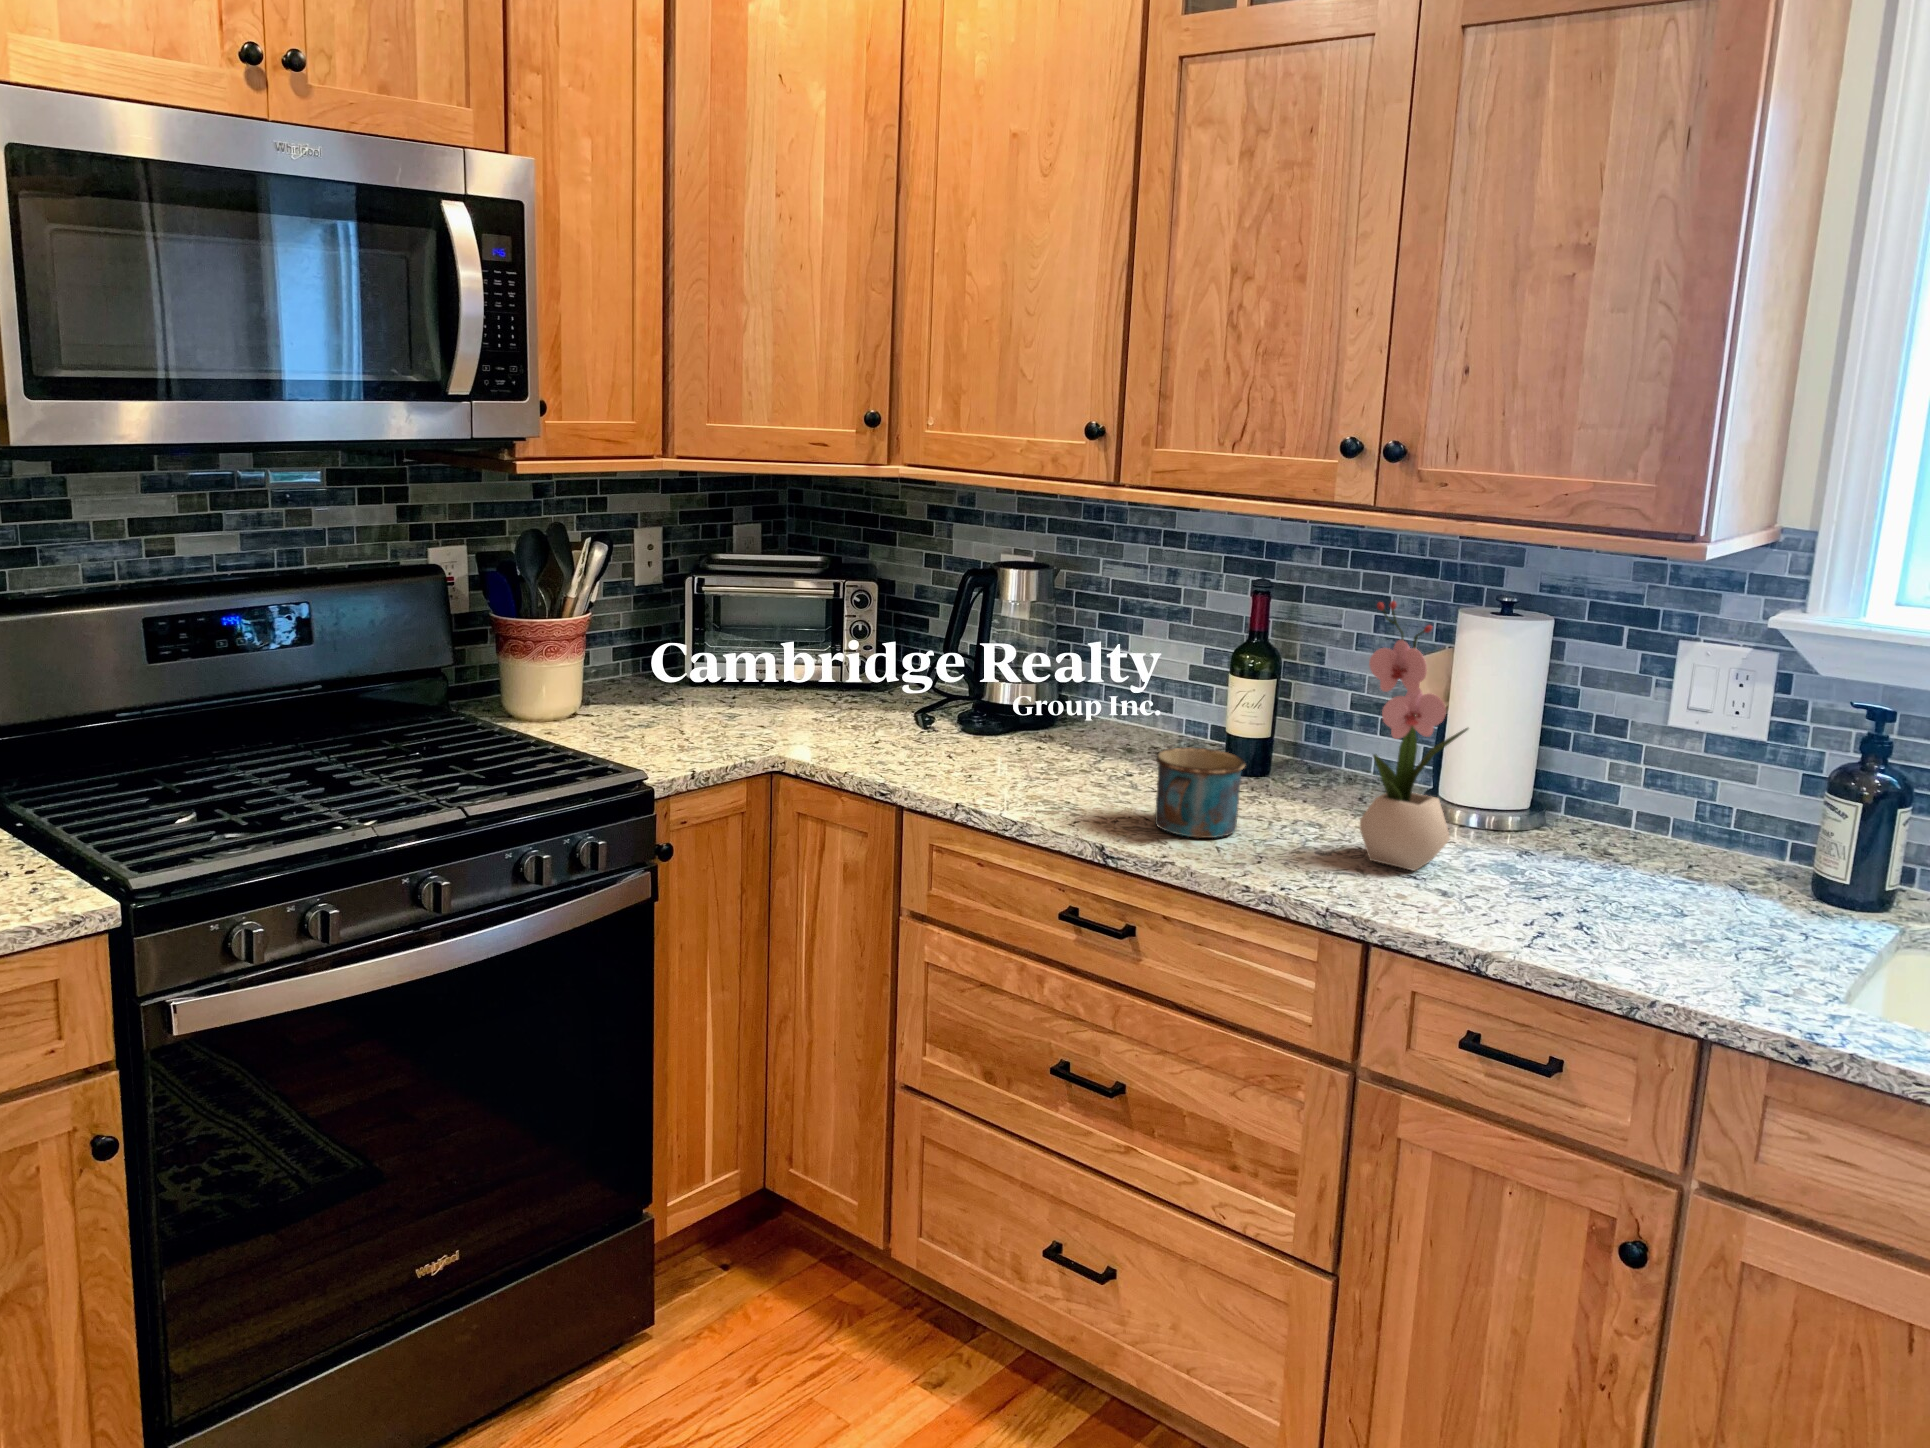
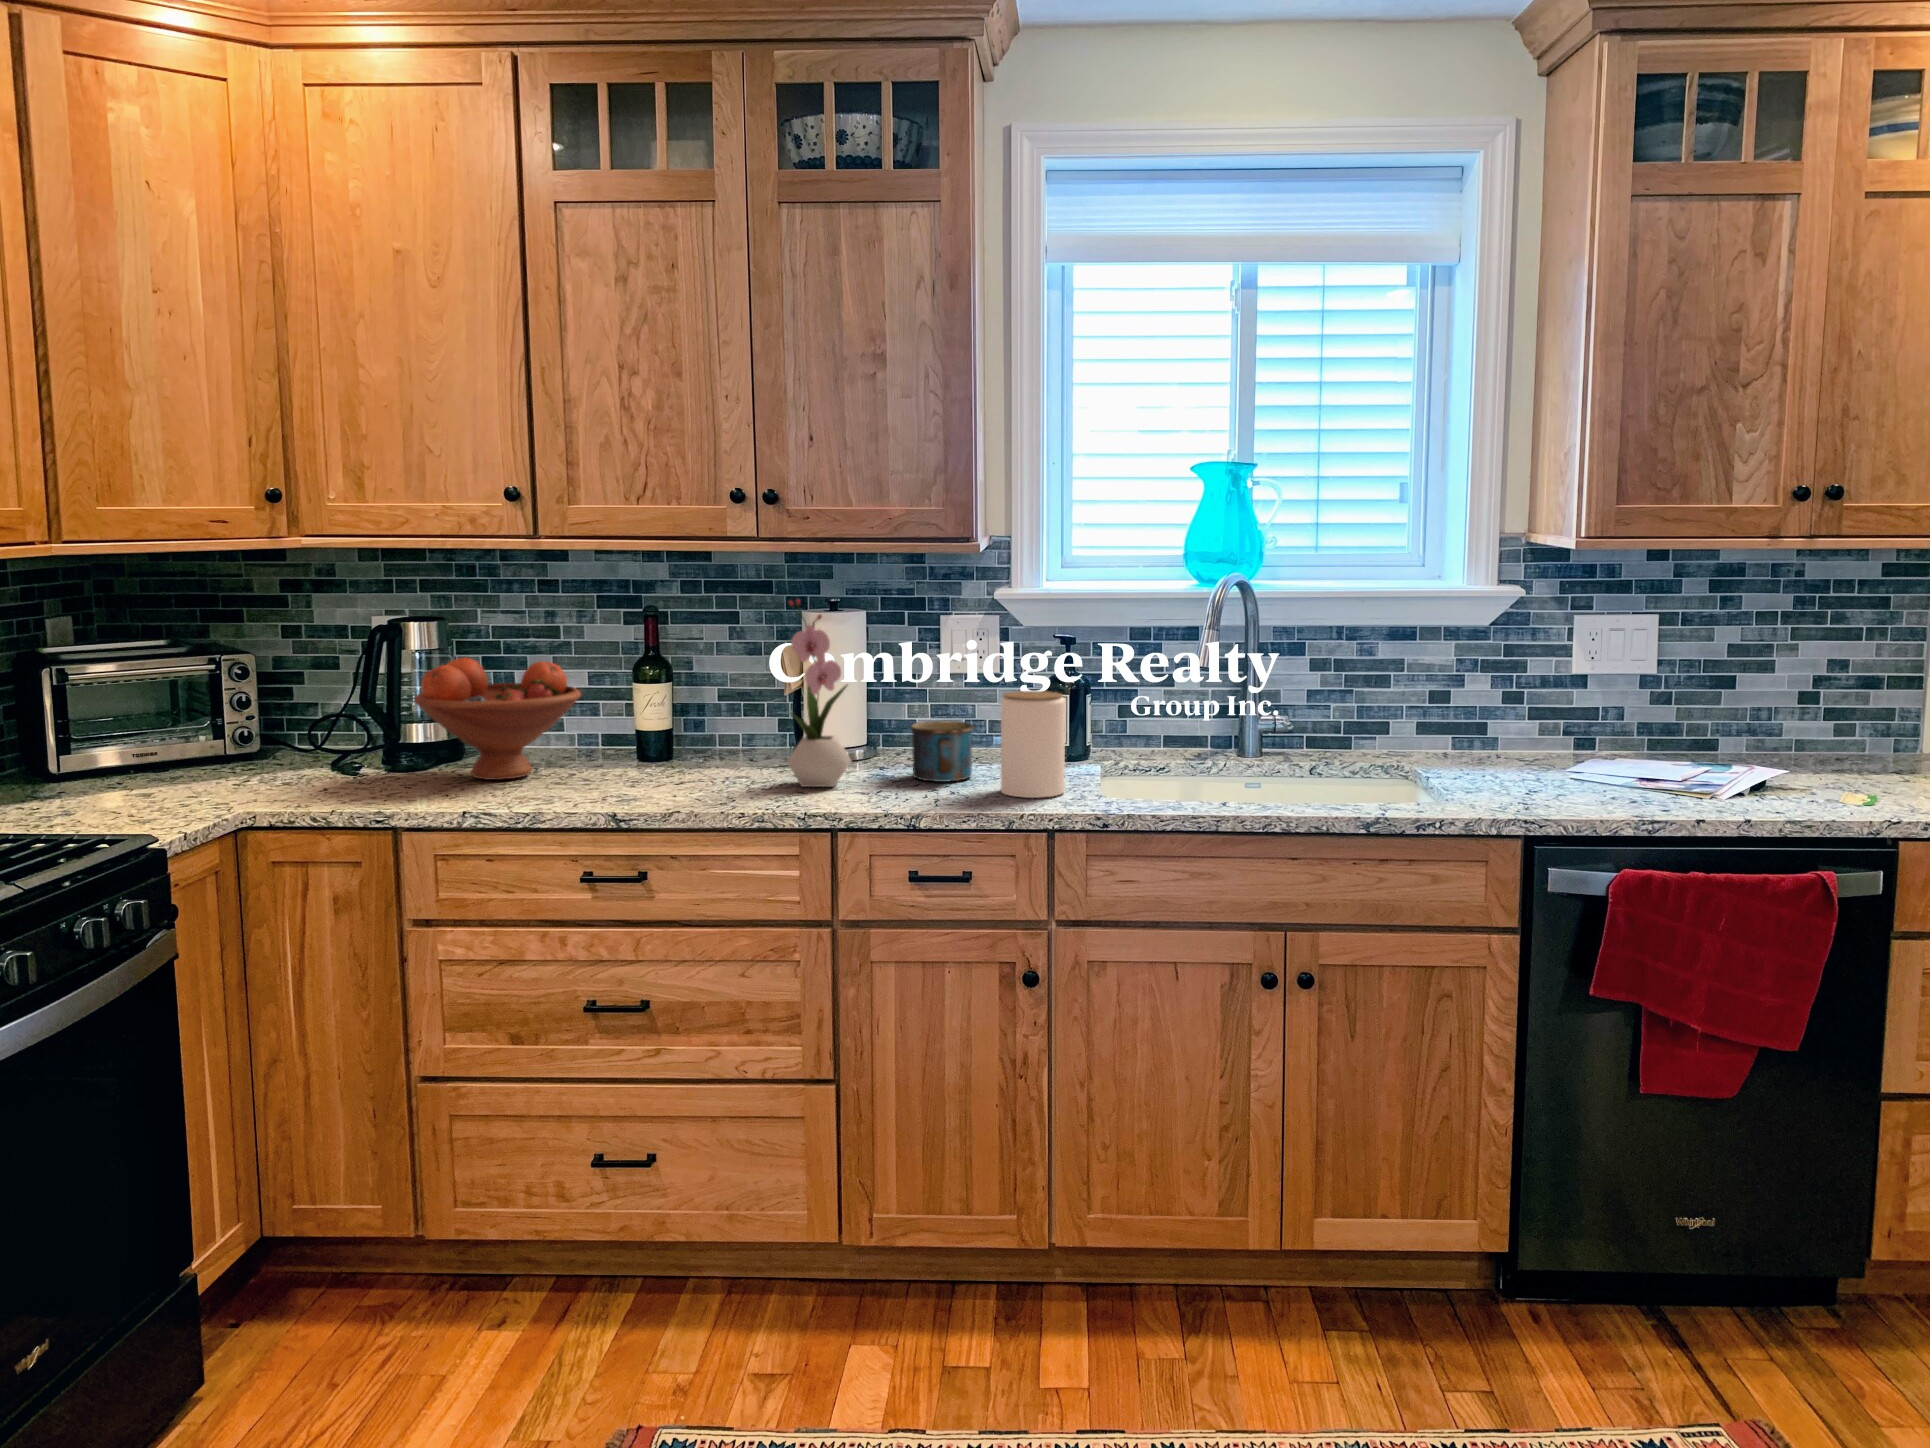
fruit bowl: none [963,618,1151,769] -> present [414,657,581,780]
mug: present [1155,747,1245,838] -> present [910,721,974,782]
jar: none [1663,790,1804,977] -> present [1001,691,1065,798]

